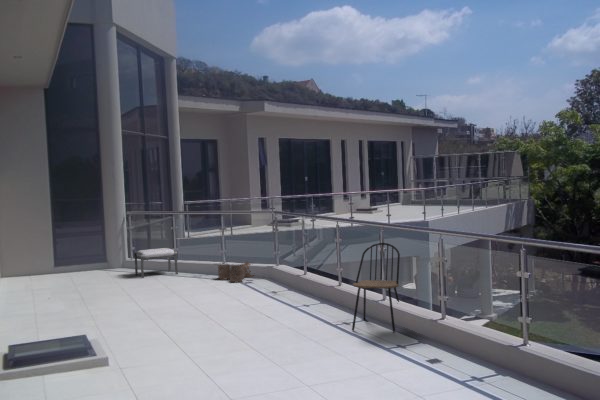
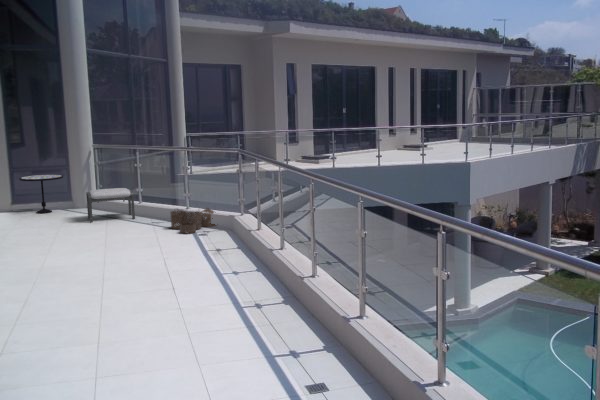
side table: none [68,239,105,273] -> present [19,175,63,213]
dining chair: present [352,243,400,332] -> none [254,198,339,328]

